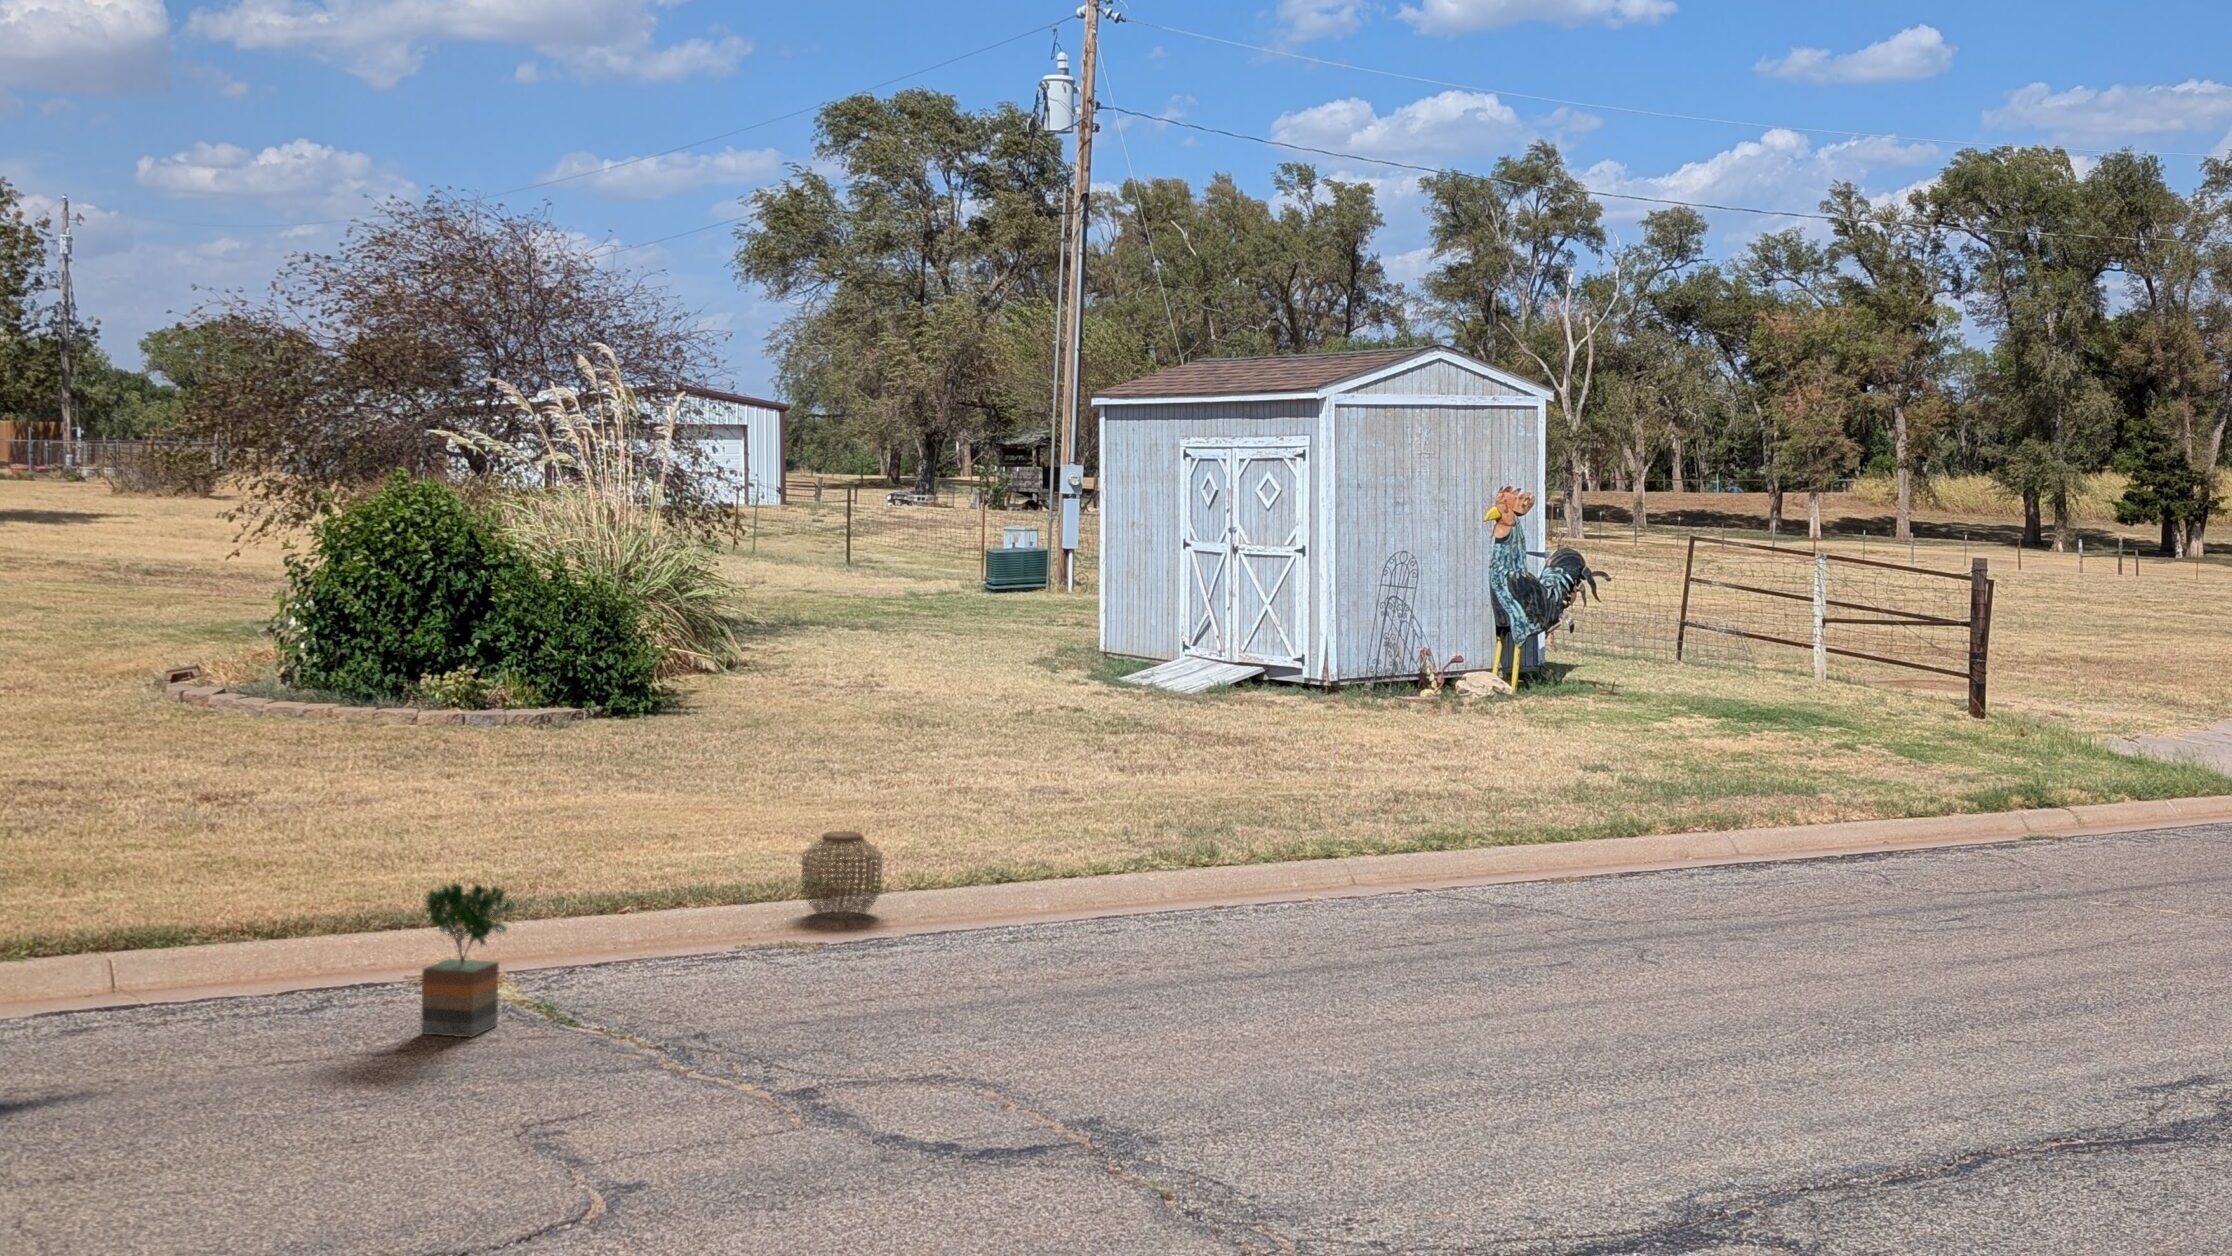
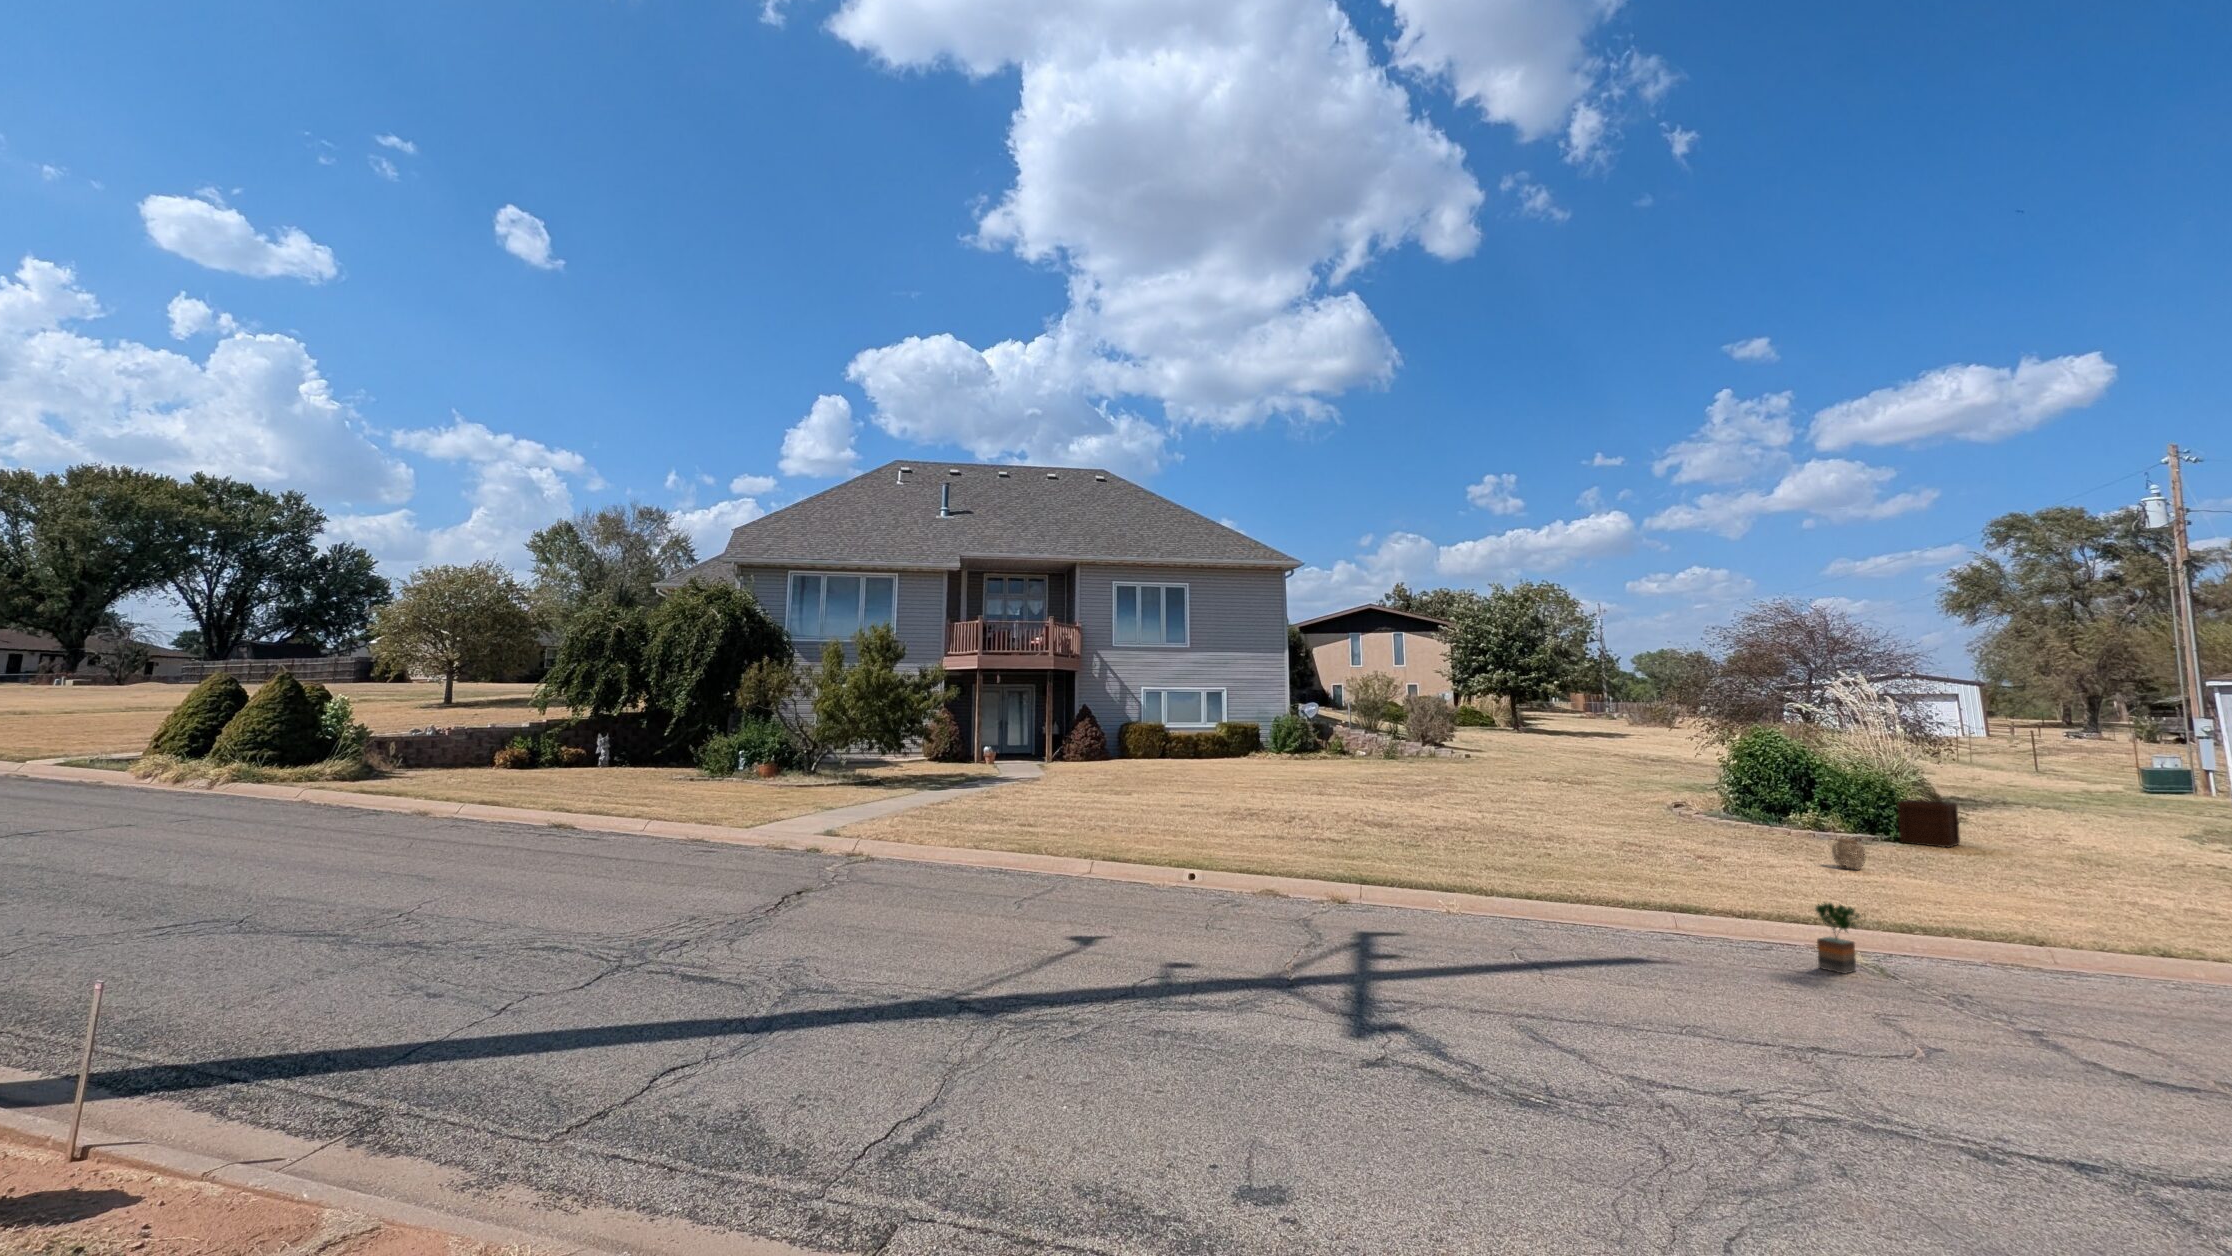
wooden crate: none [616,629,718,719] -> present [1897,800,1960,848]
woven basket: present [802,831,882,919] -> present [1832,839,1865,870]

